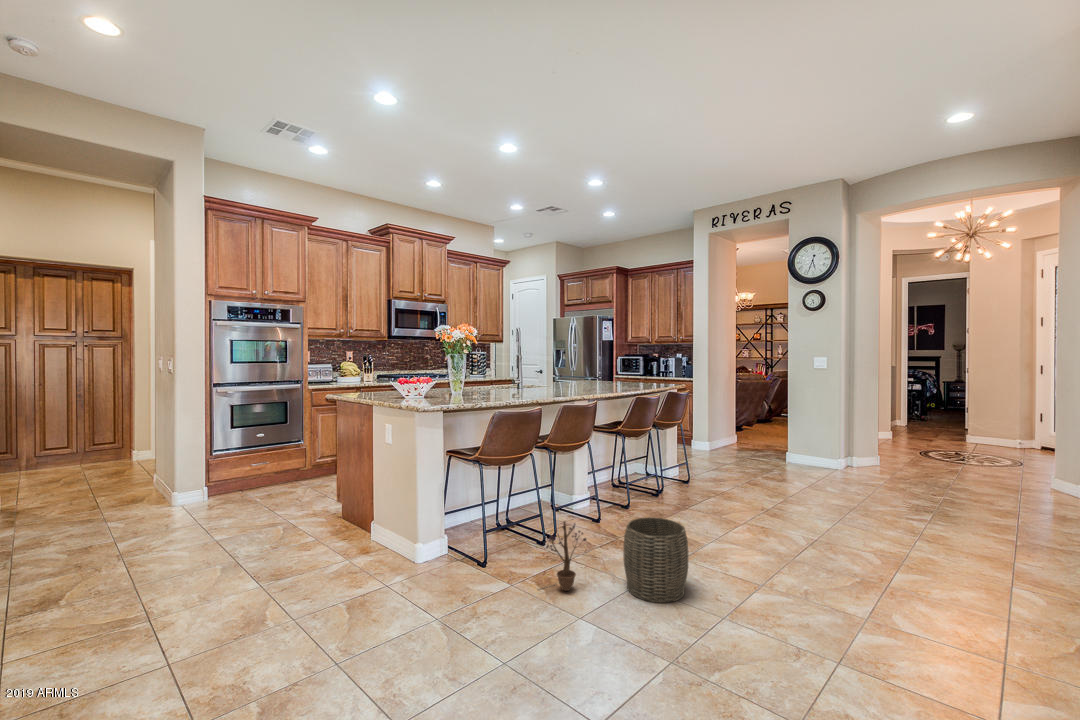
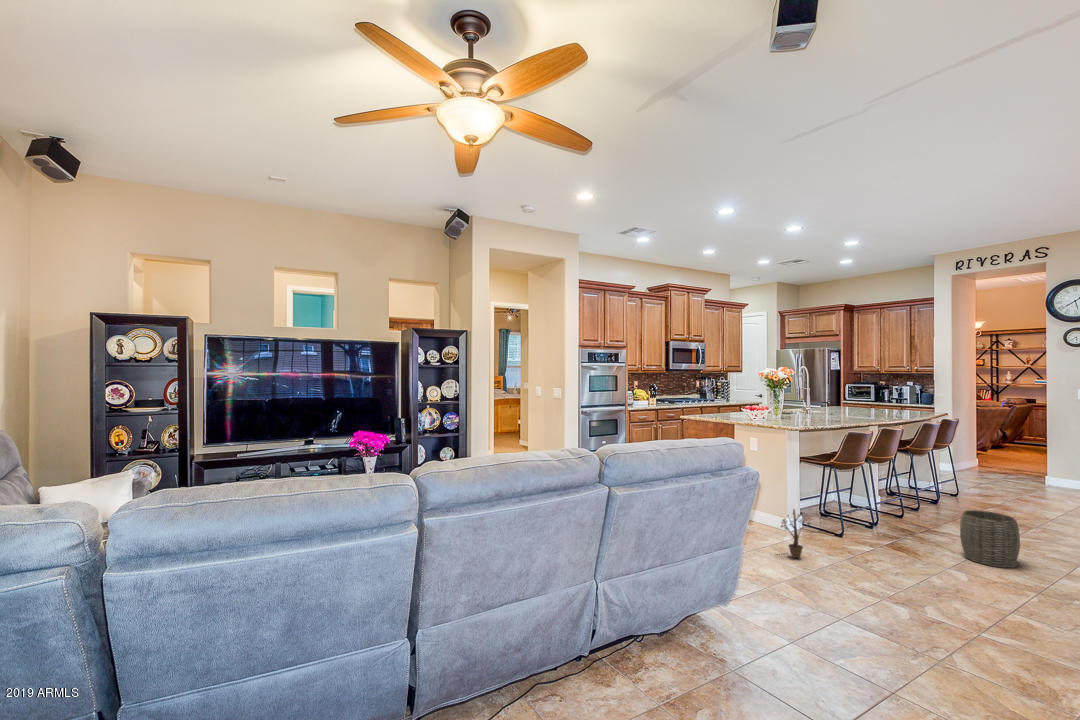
decorative plant: present [538,521,586,591] -> present [777,510,810,558]

